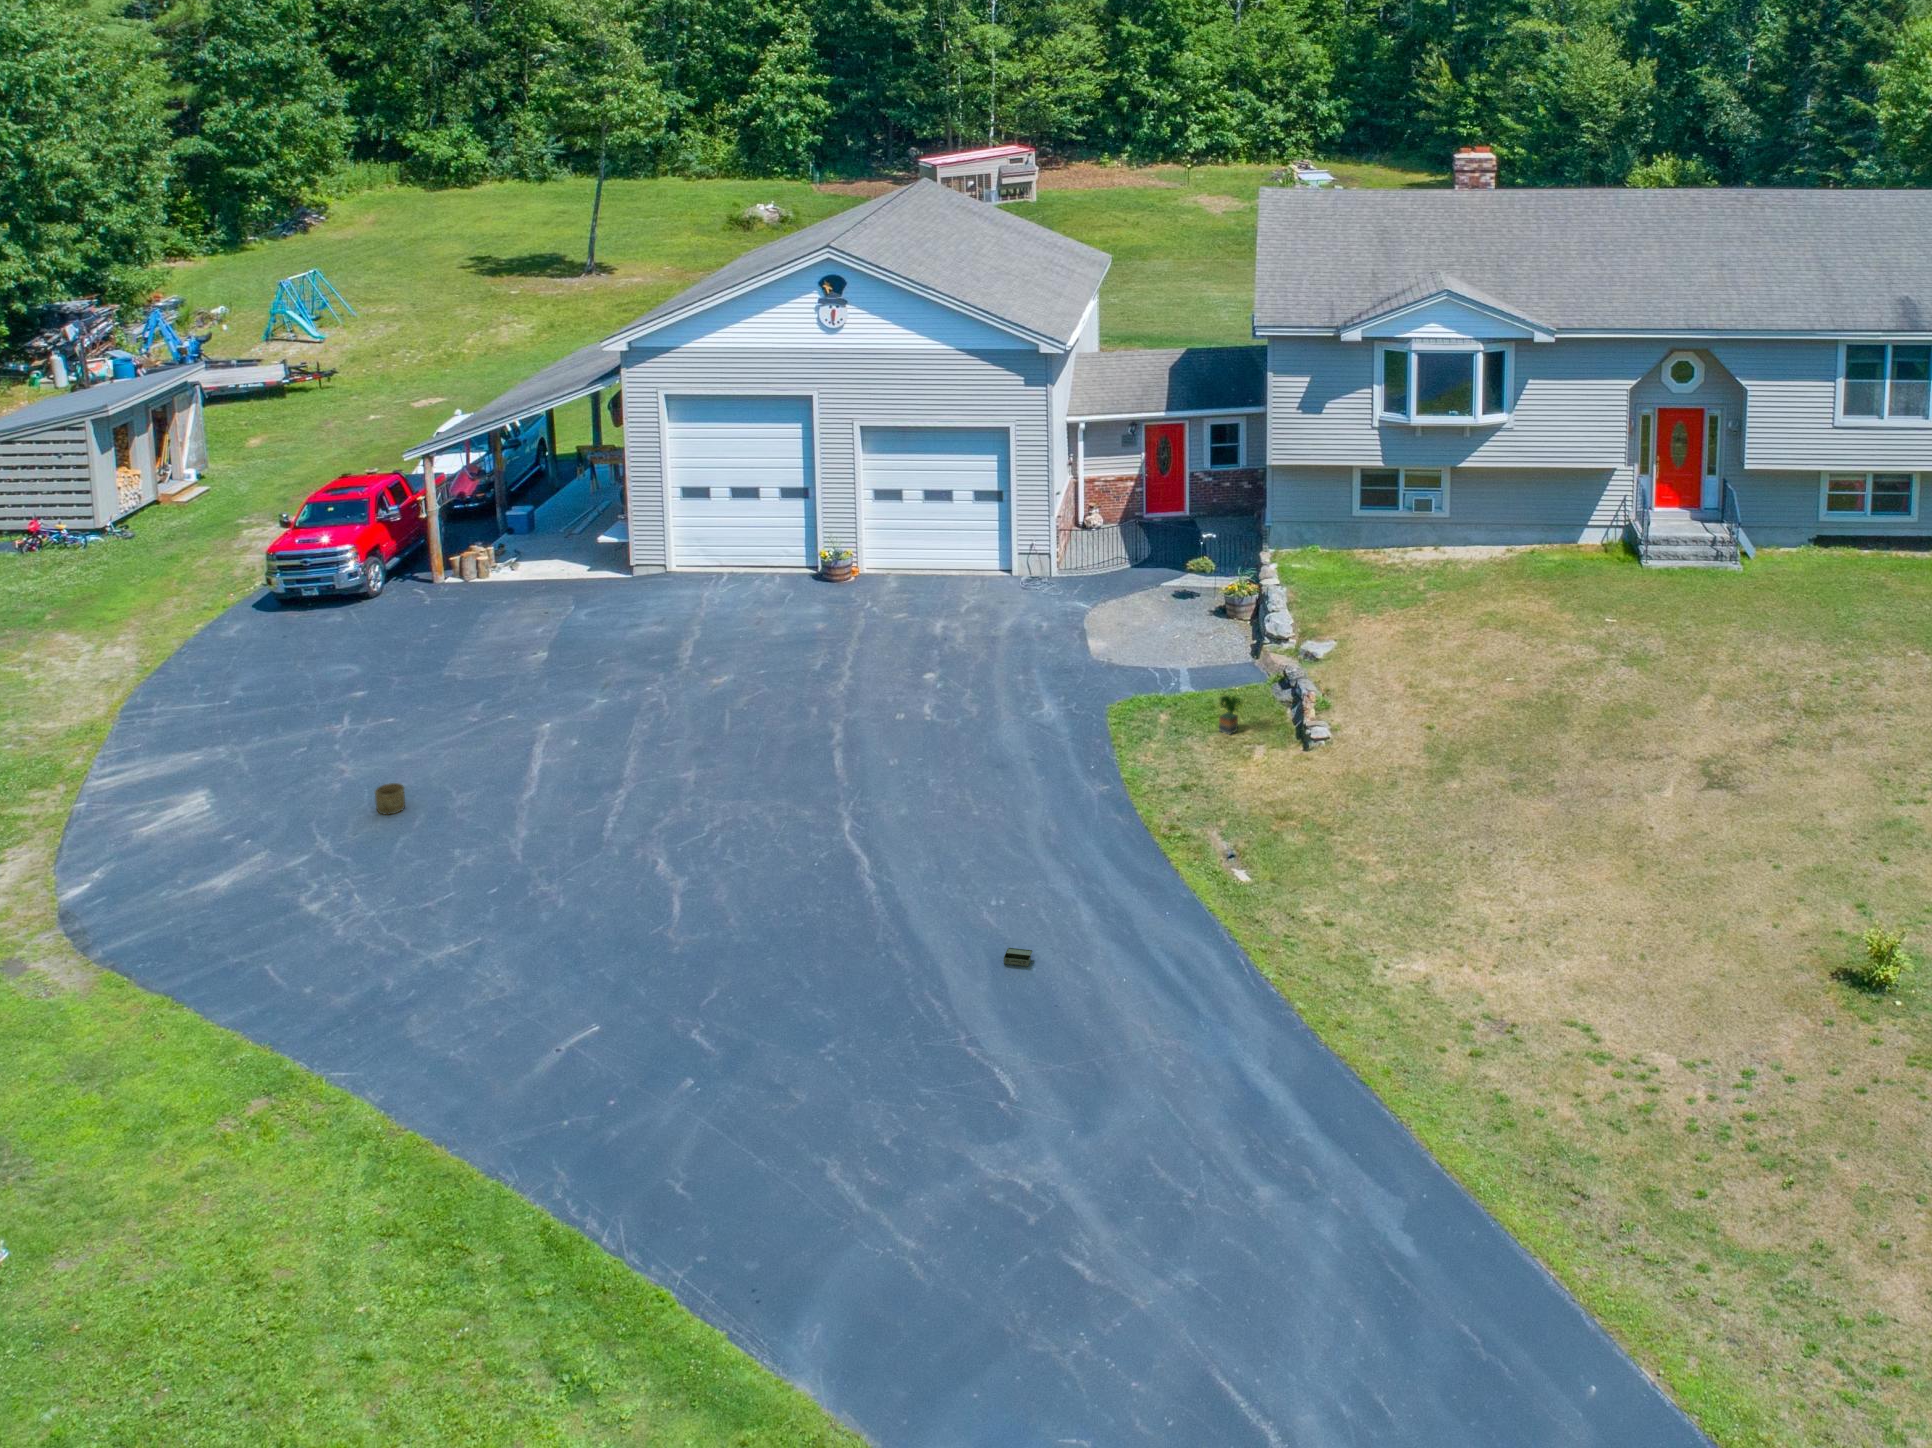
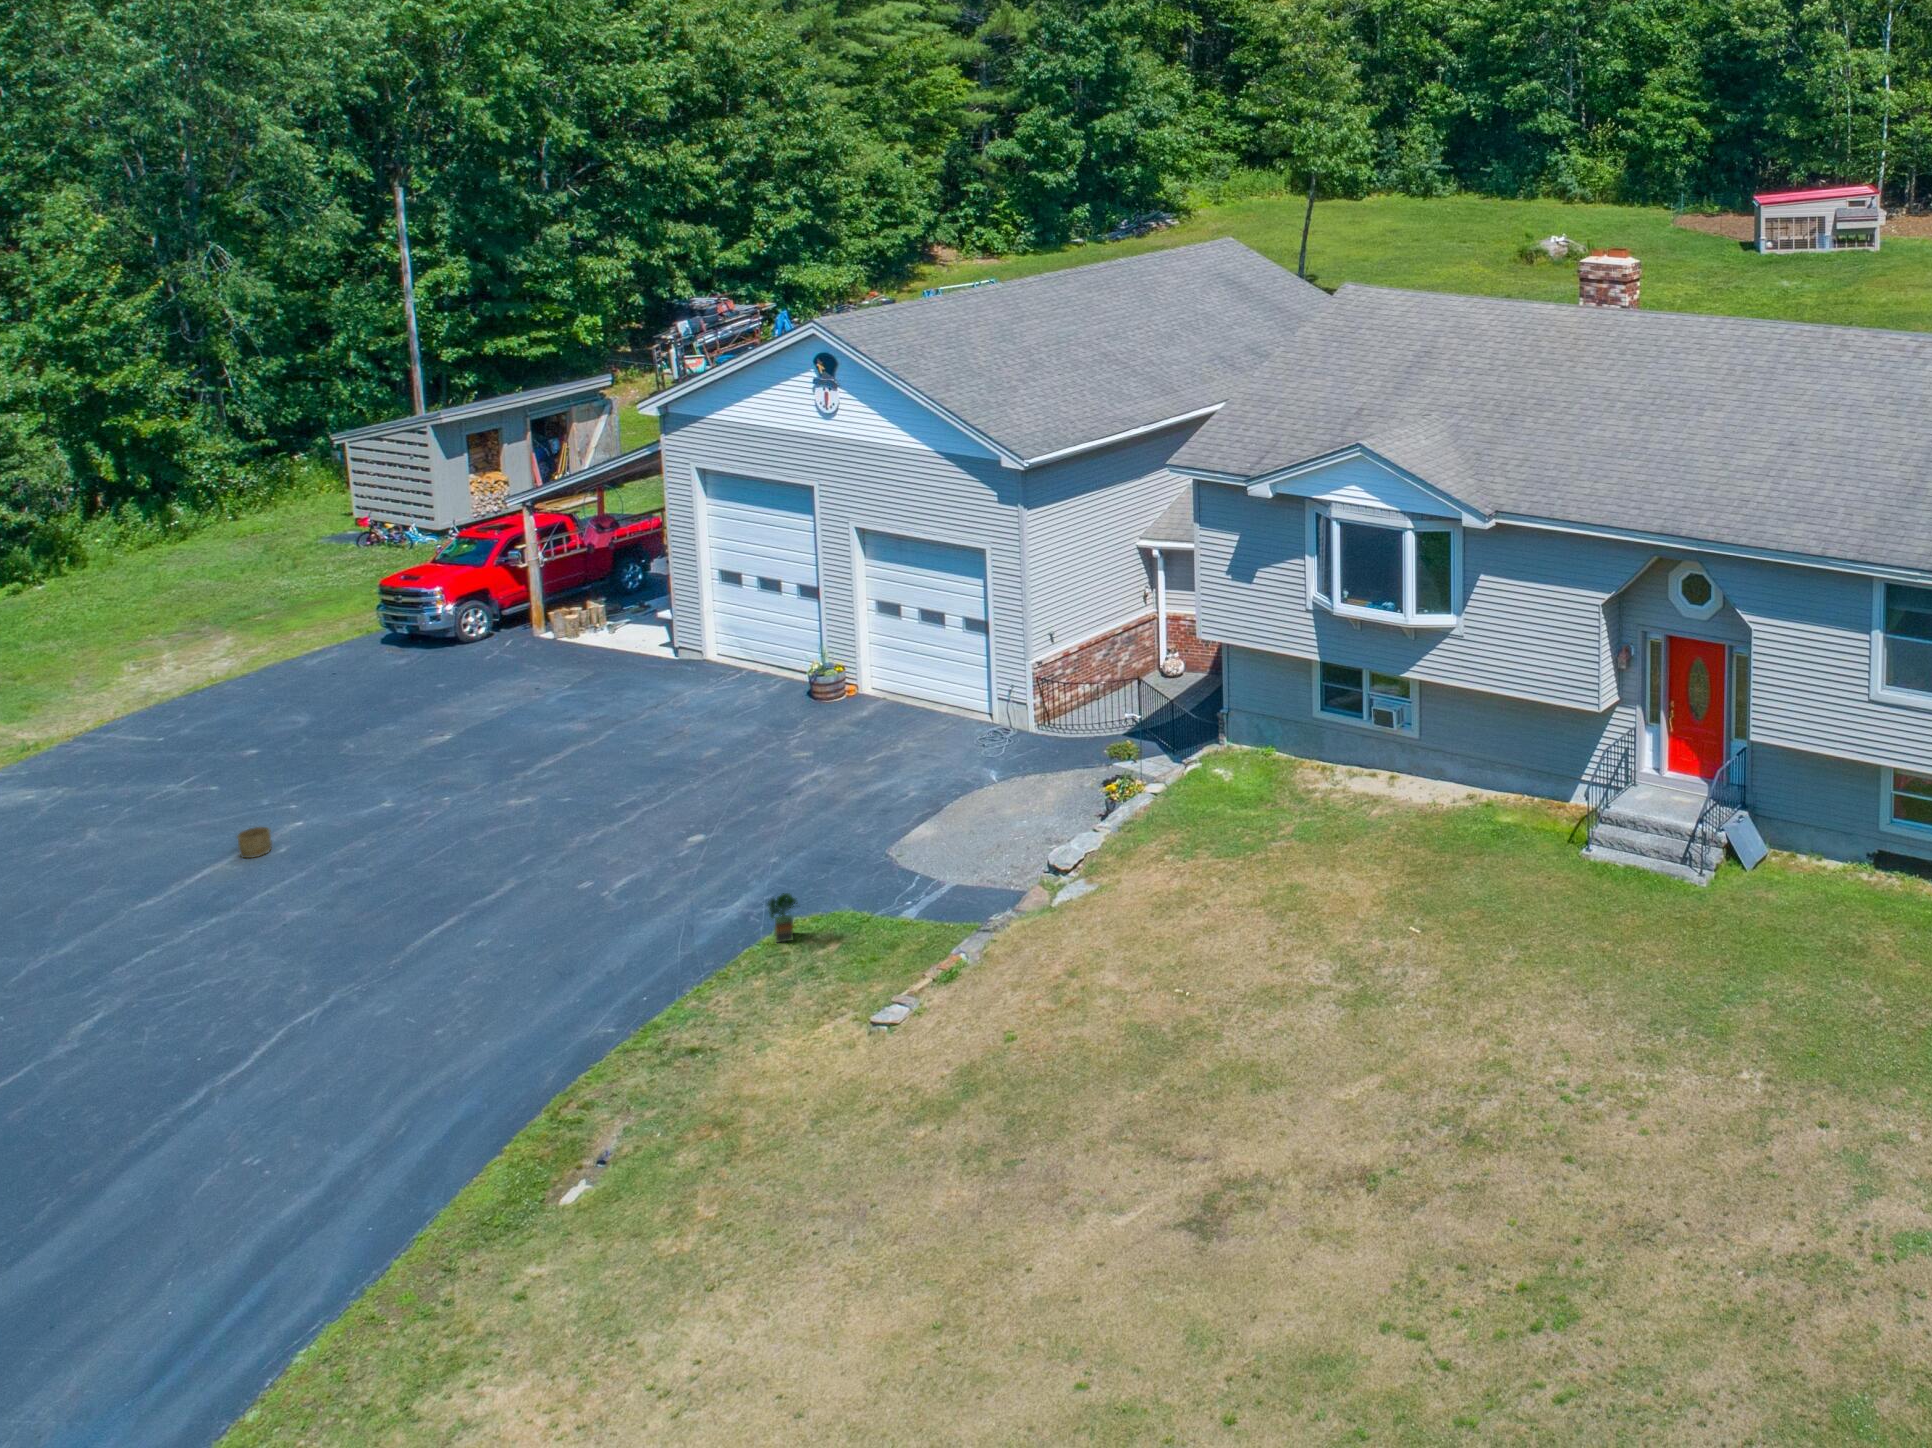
wooden bucket: present [375,783,405,815] -> present [237,827,272,858]
toolbox: present [1004,948,1032,966] -> none [46,1130,81,1158]

